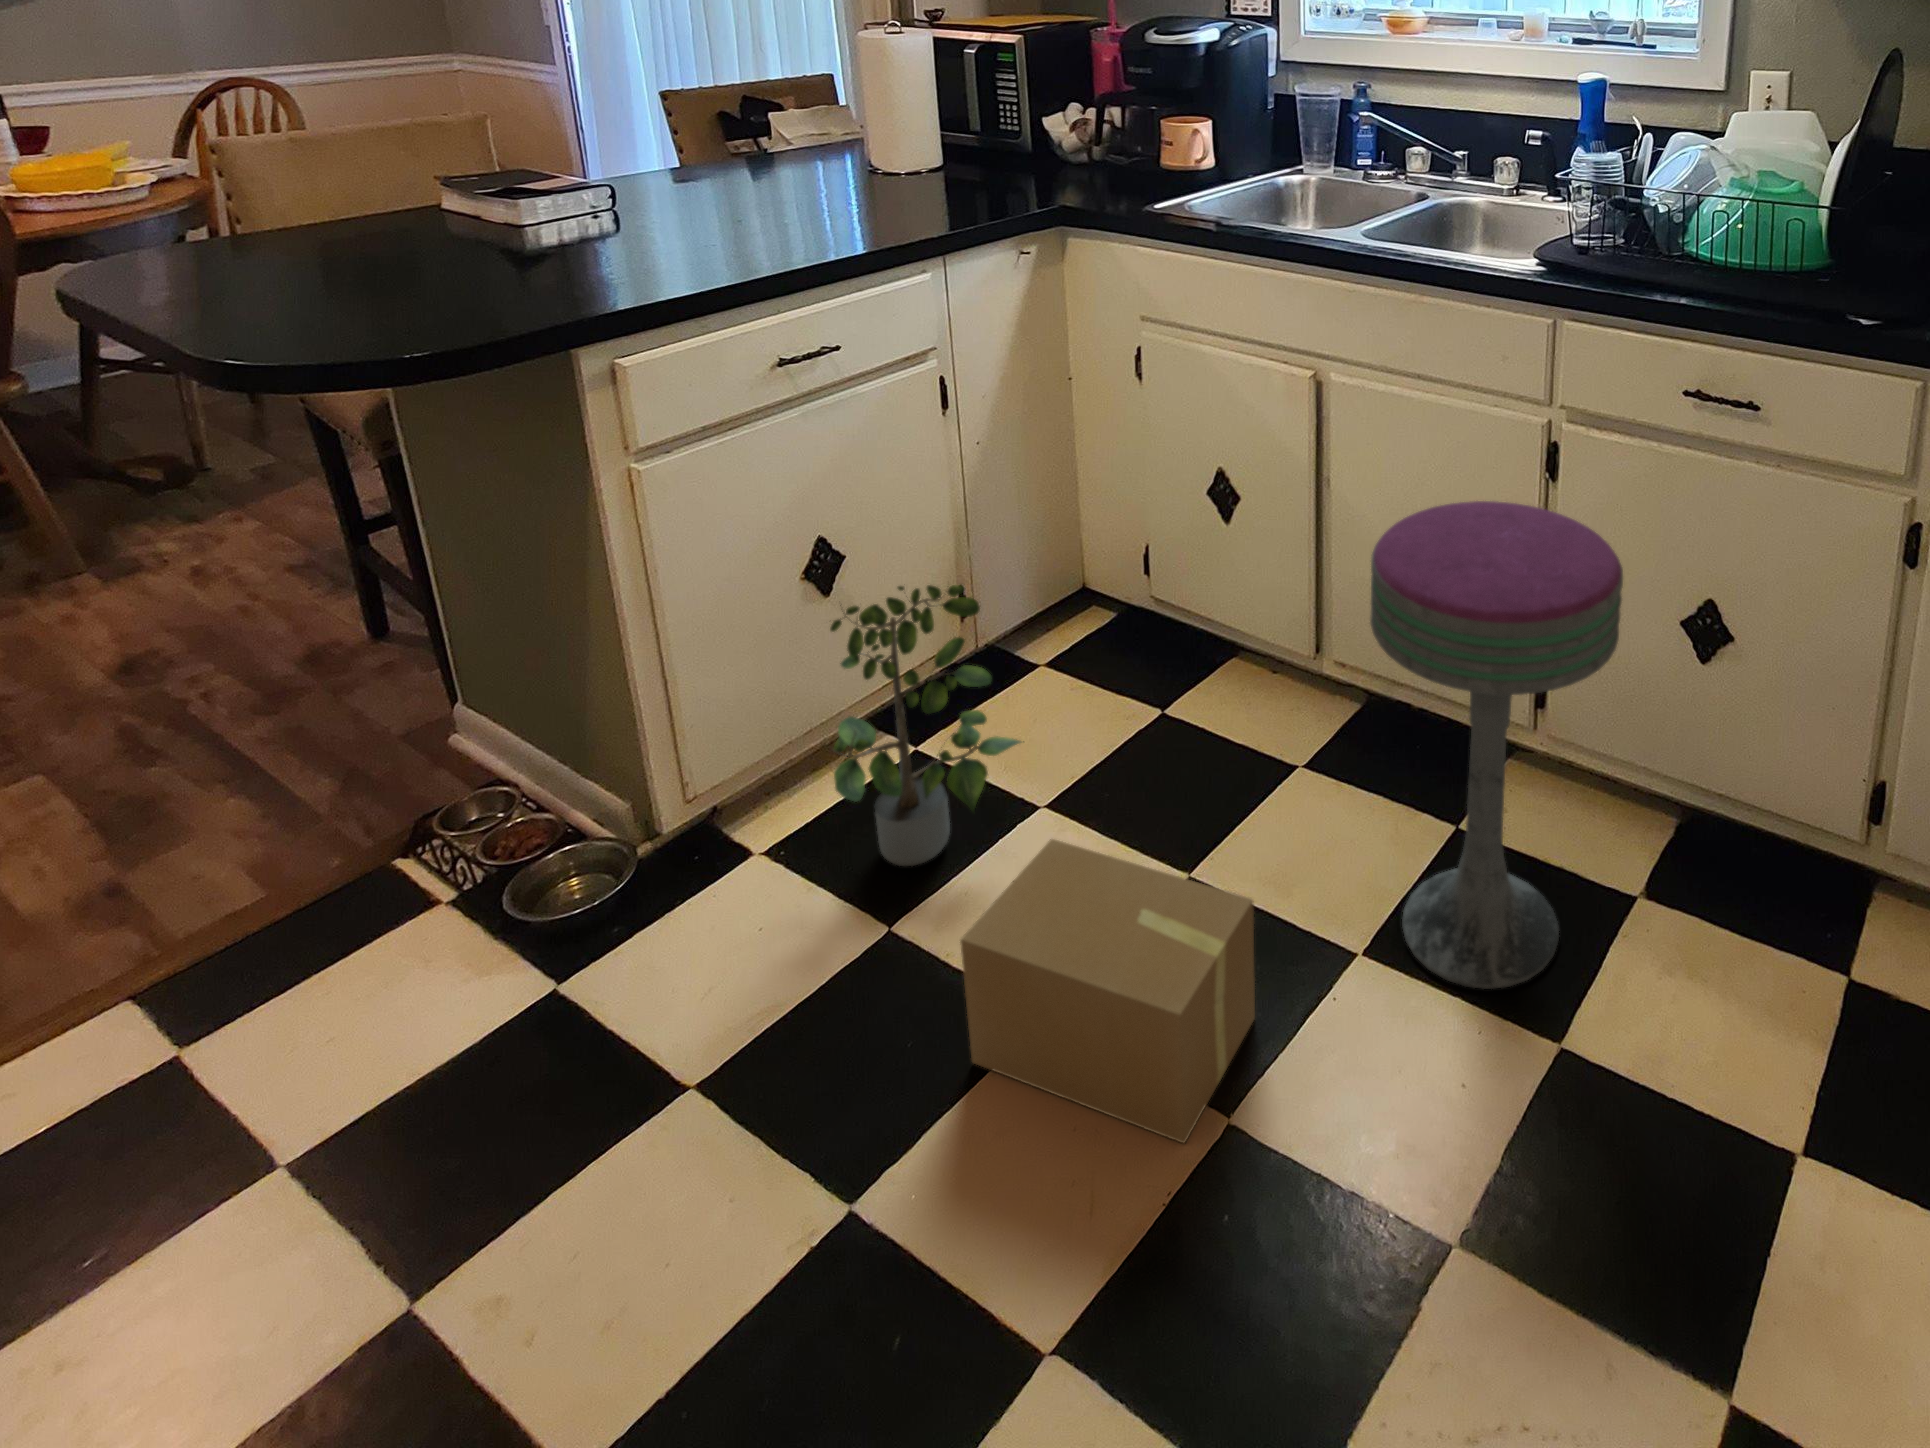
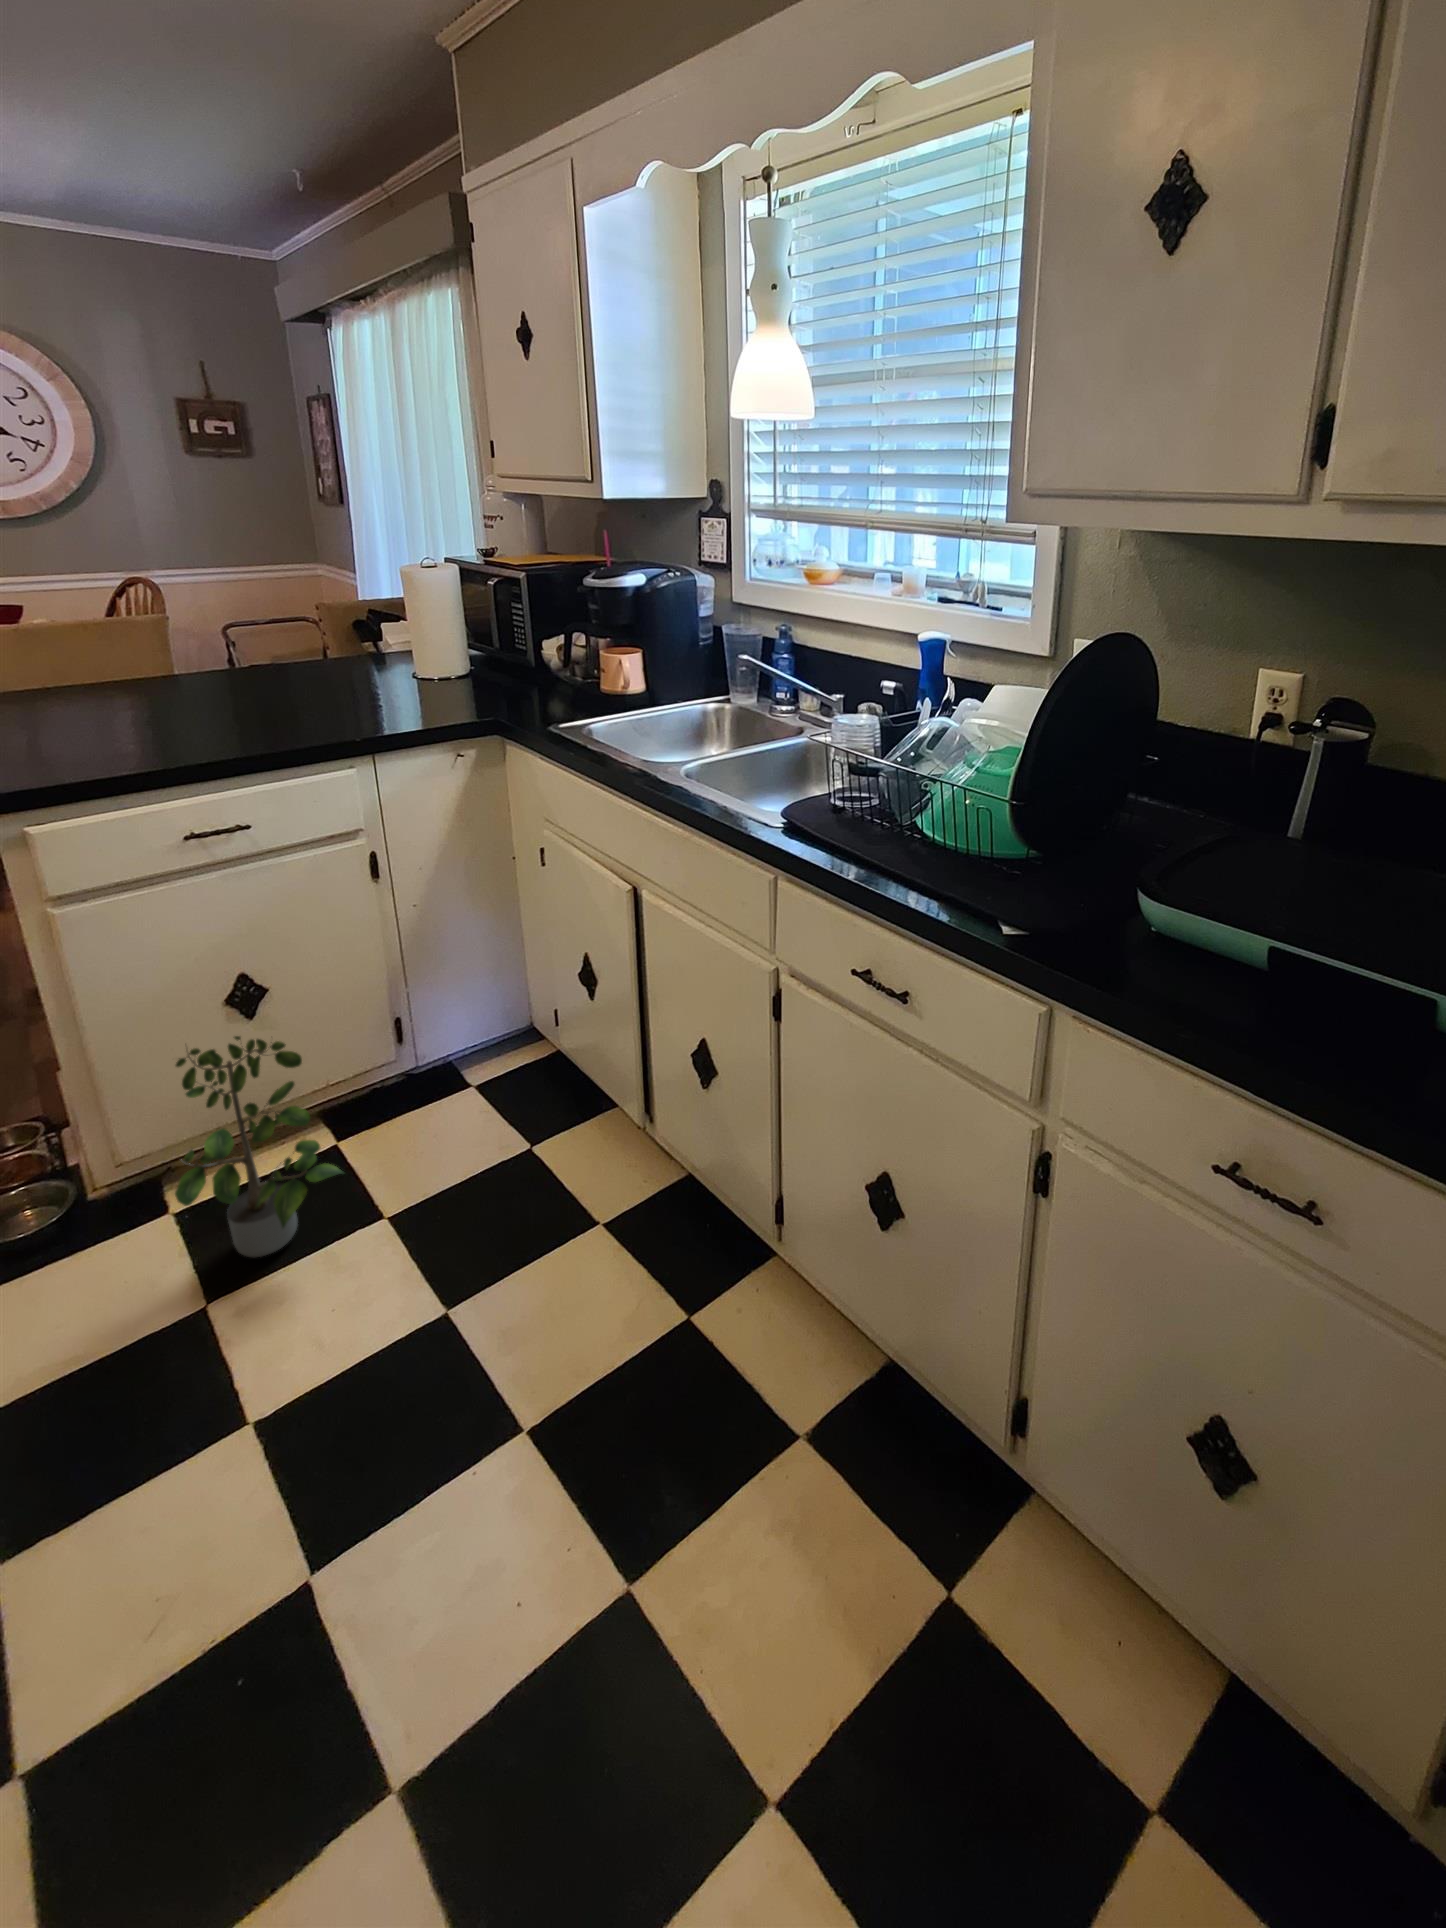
bar stool: present [1370,501,1623,989] -> none [489,1043,741,1509]
cardboard box: present [960,839,1255,1143] -> none [137,1279,399,1602]

